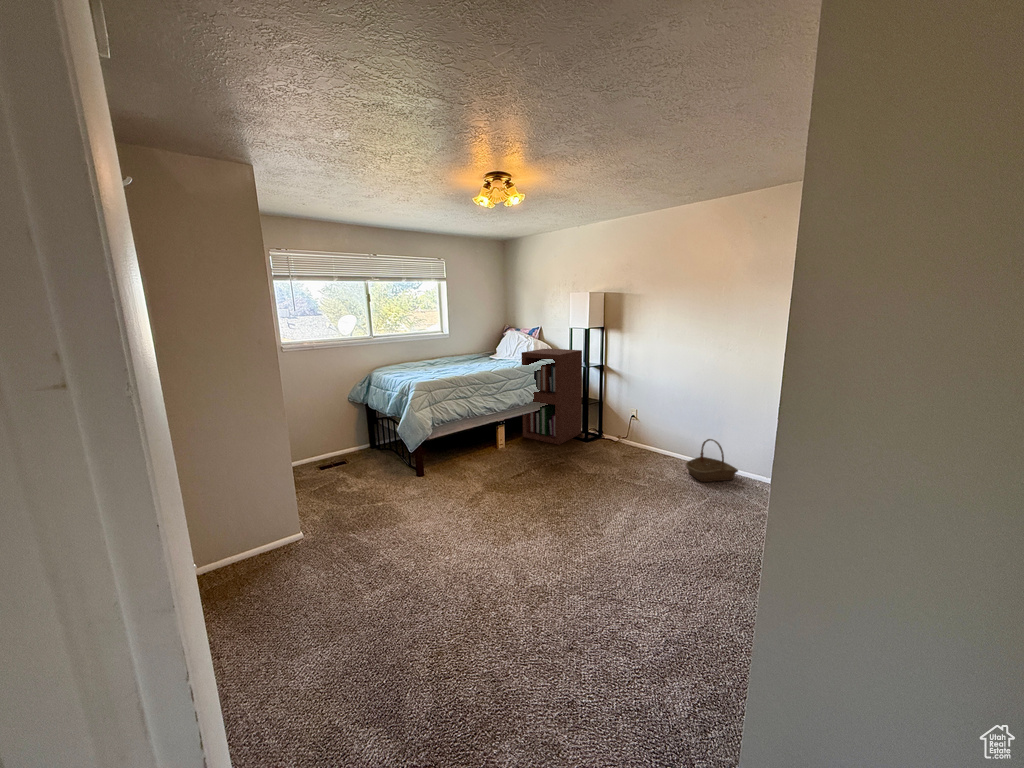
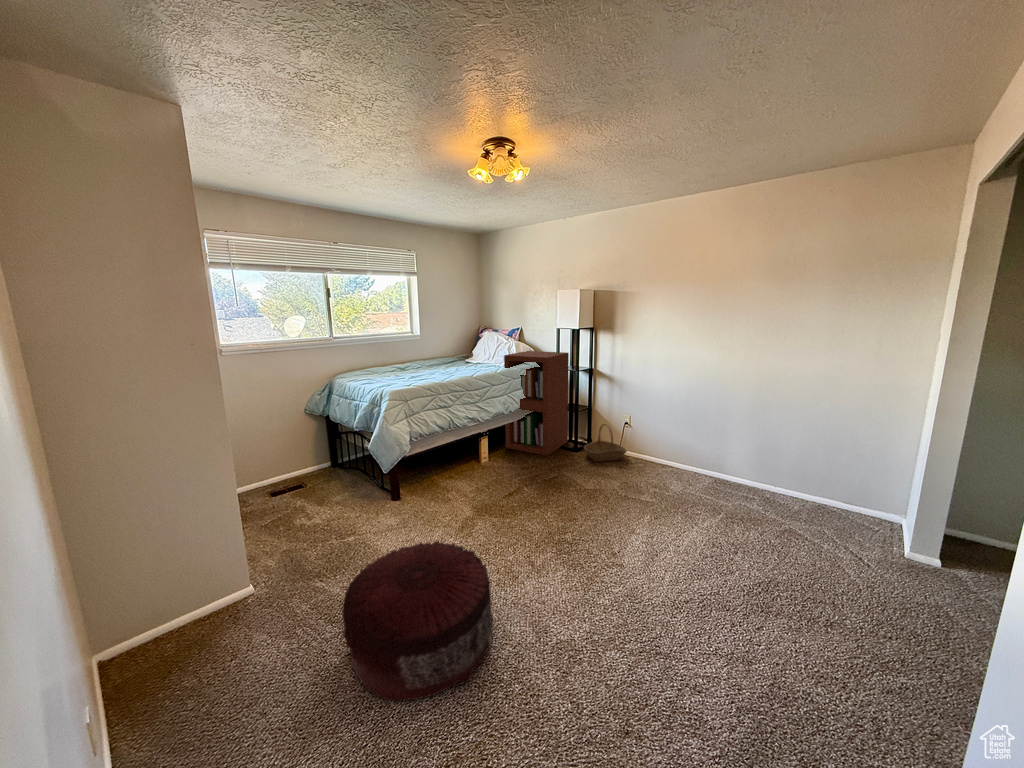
basket: present [686,439,738,482] -> present [584,424,627,462]
pouf: none [364,502,484,614] -> present [342,540,493,702]

